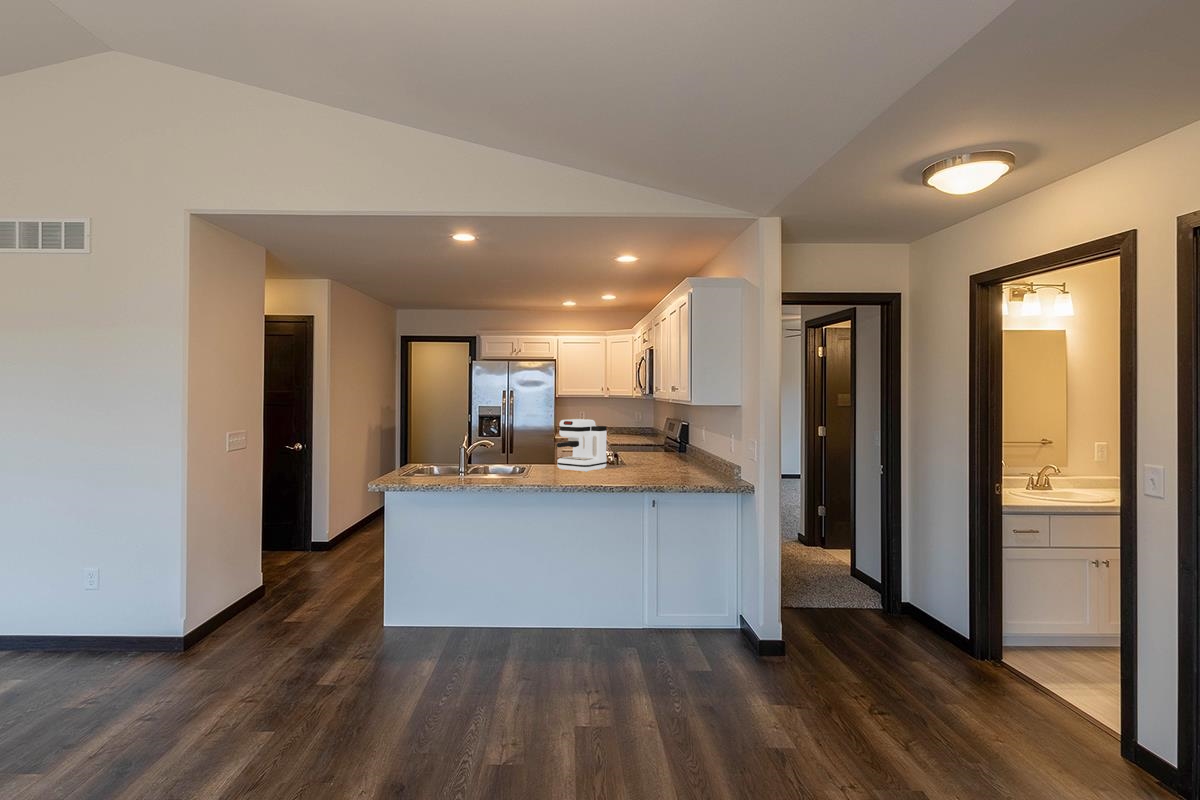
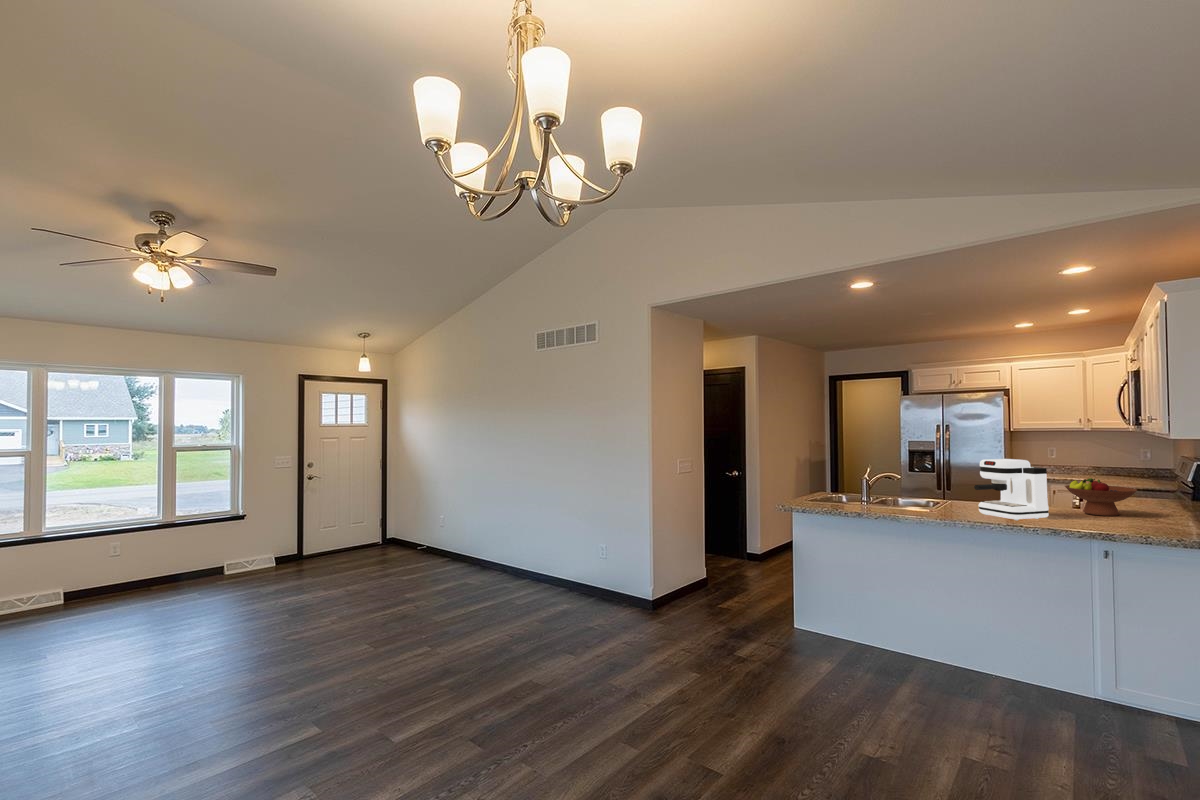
fruit bowl: none [613,434,657,463] -> present [1065,478,1137,516]

